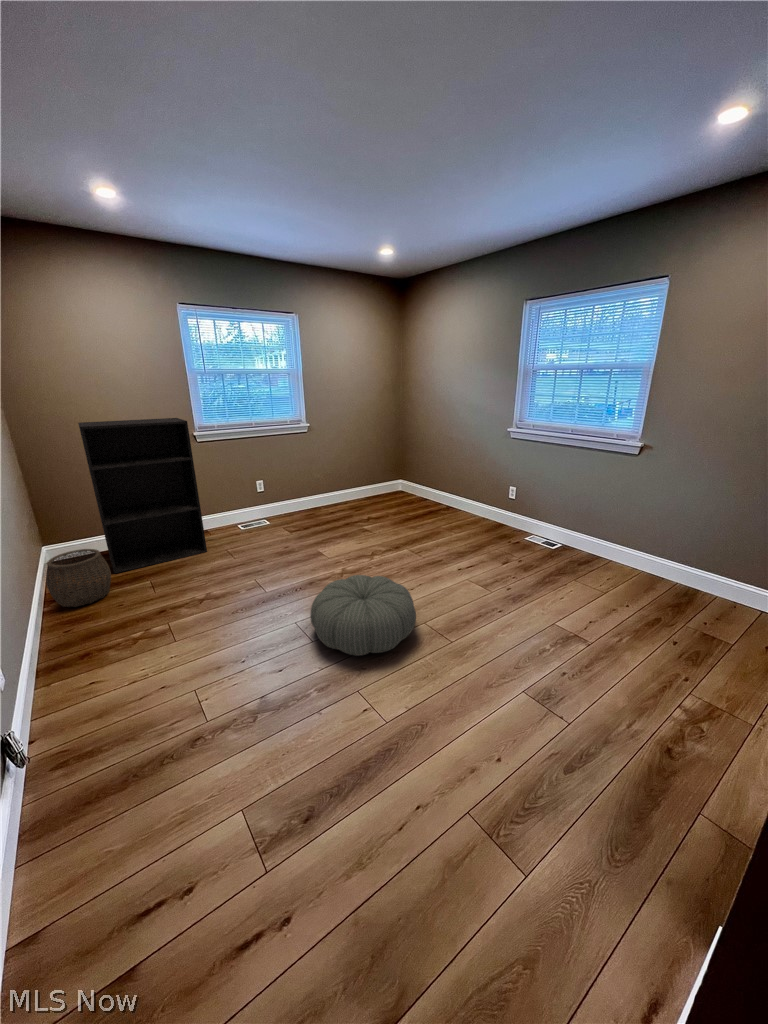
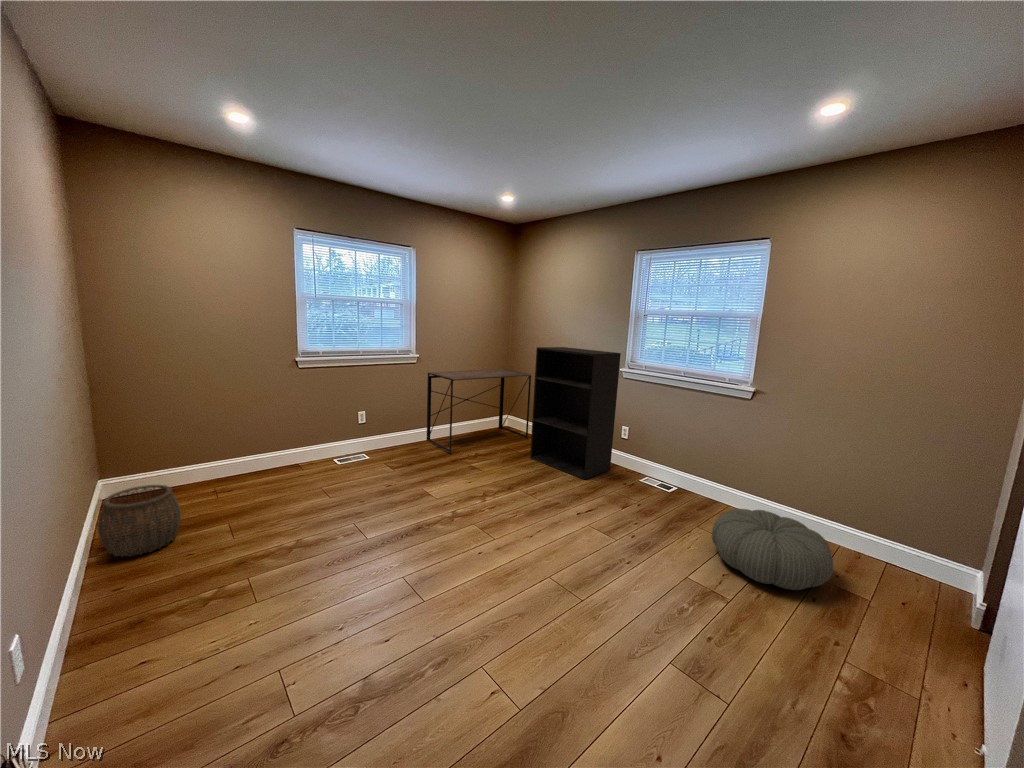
bookshelf: present [78,418,207,573] -> present [530,347,621,479]
desk: none [320,434,421,518] -> present [427,369,531,454]
pouf: present [310,575,416,656] -> present [712,509,834,590]

